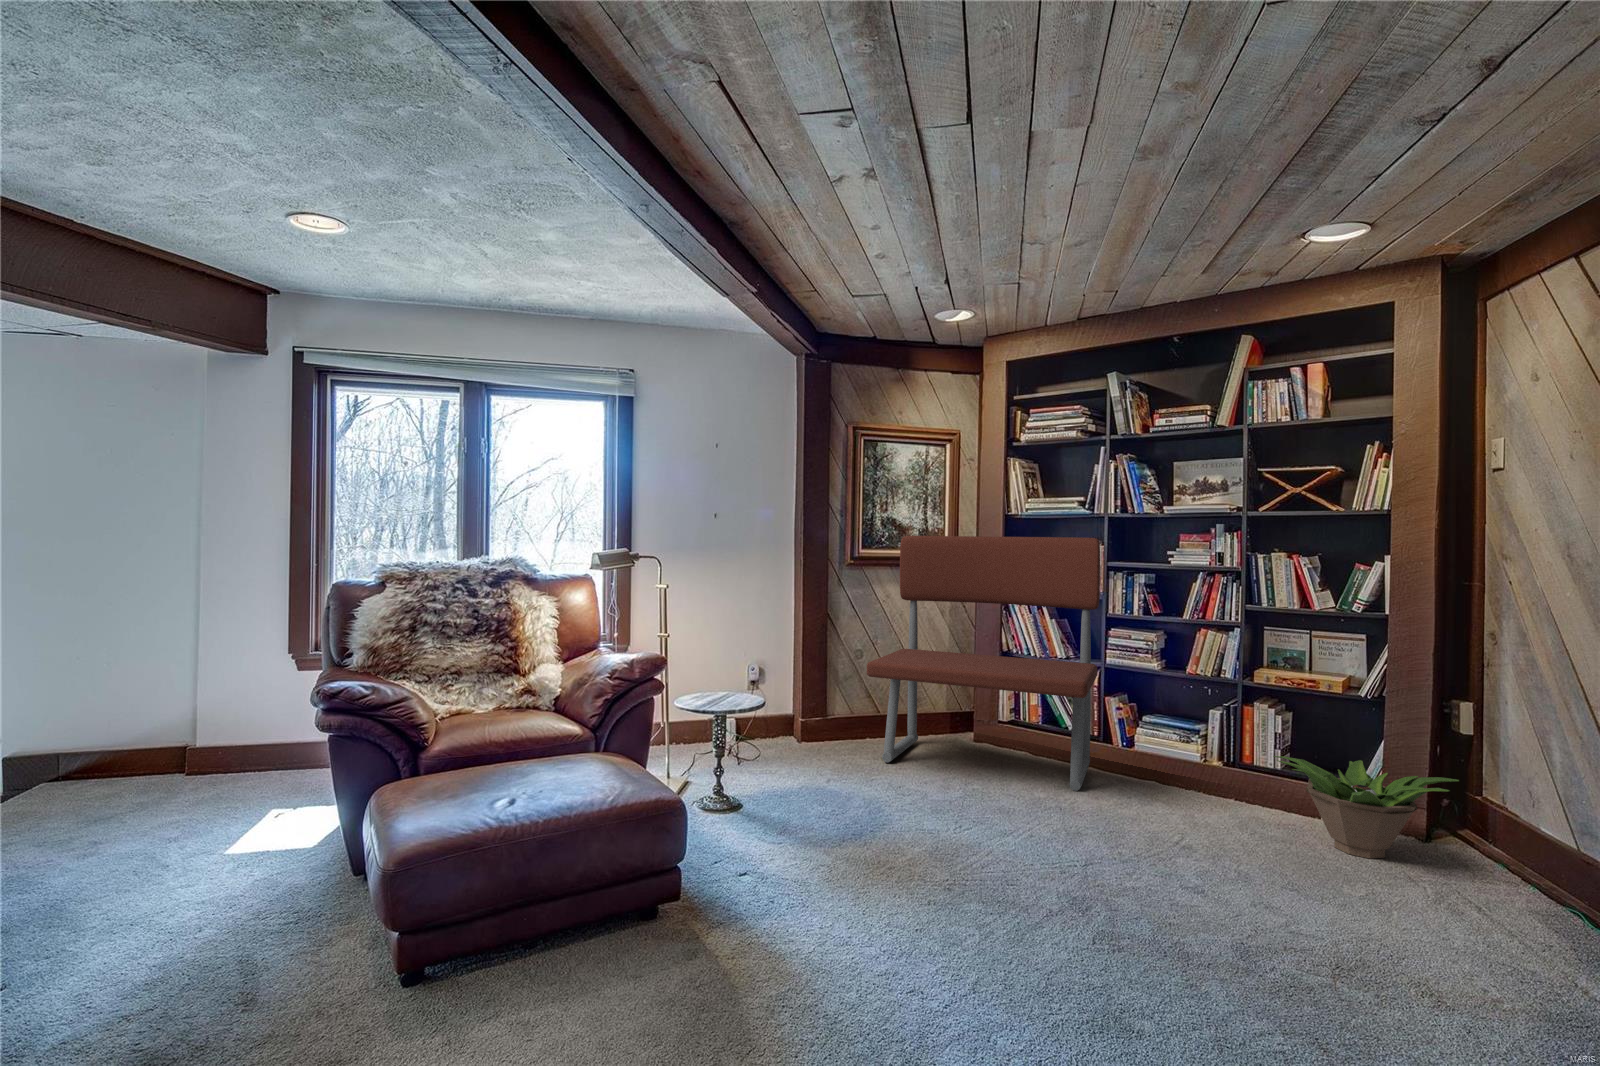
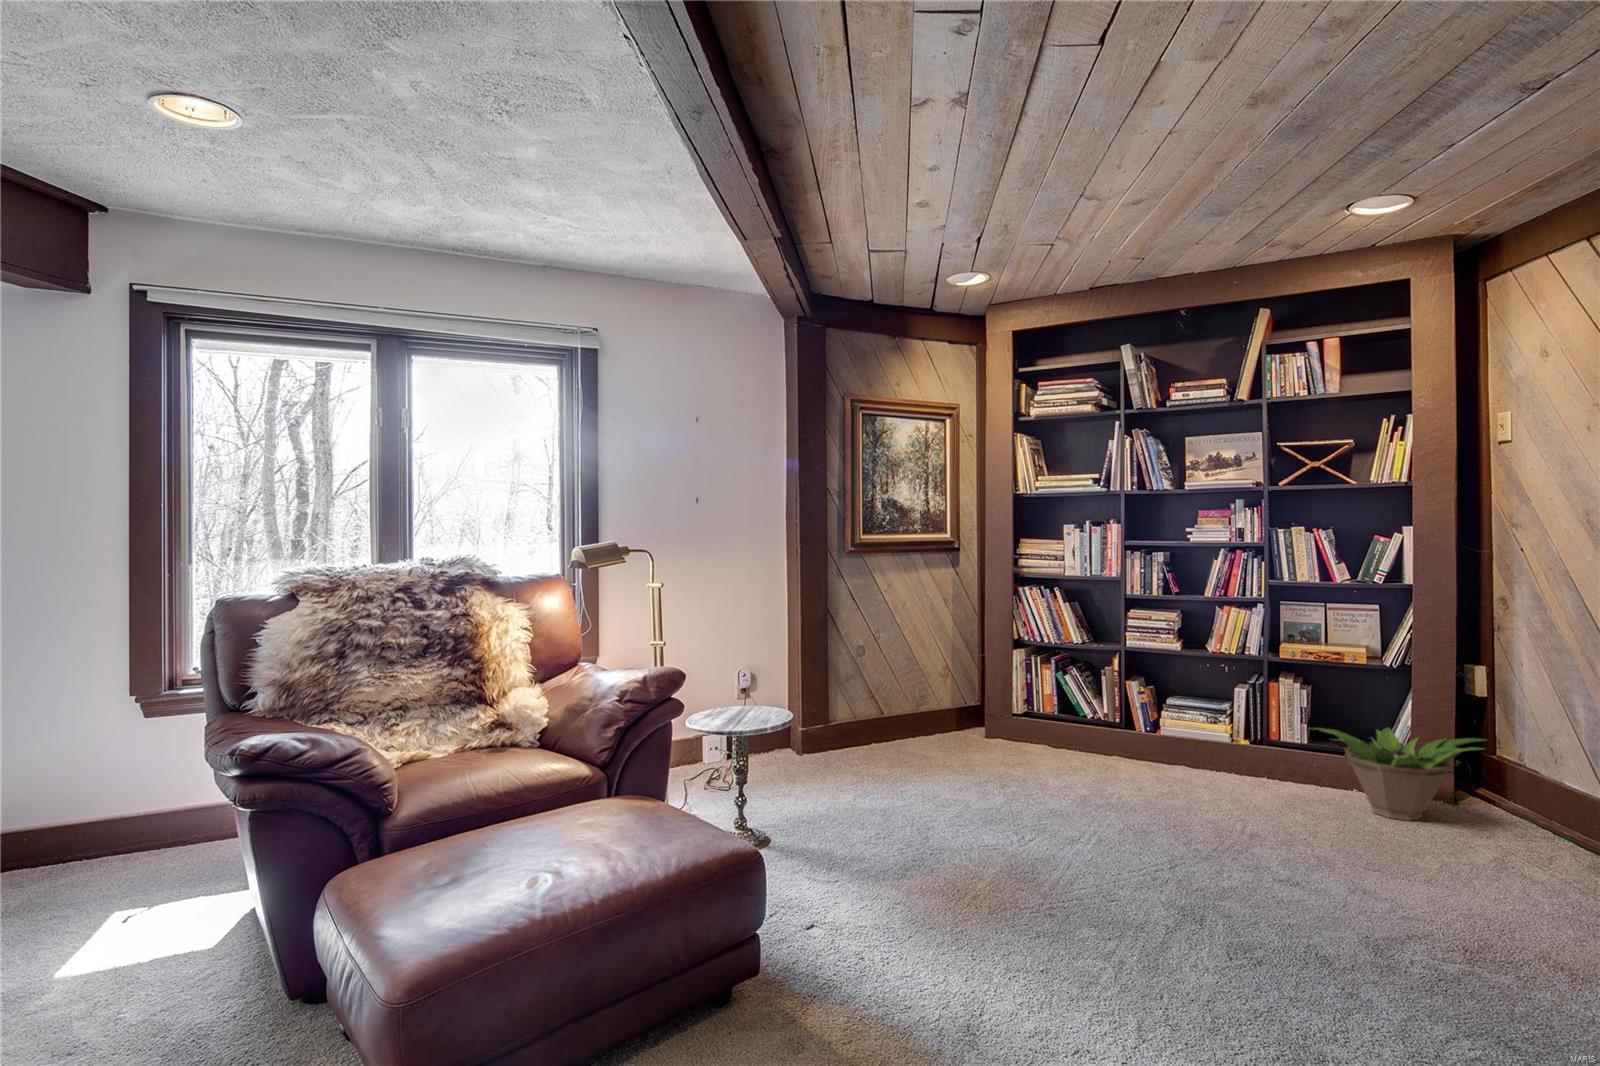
bench: present [867,536,1100,791] -> none [886,516,1123,776]

